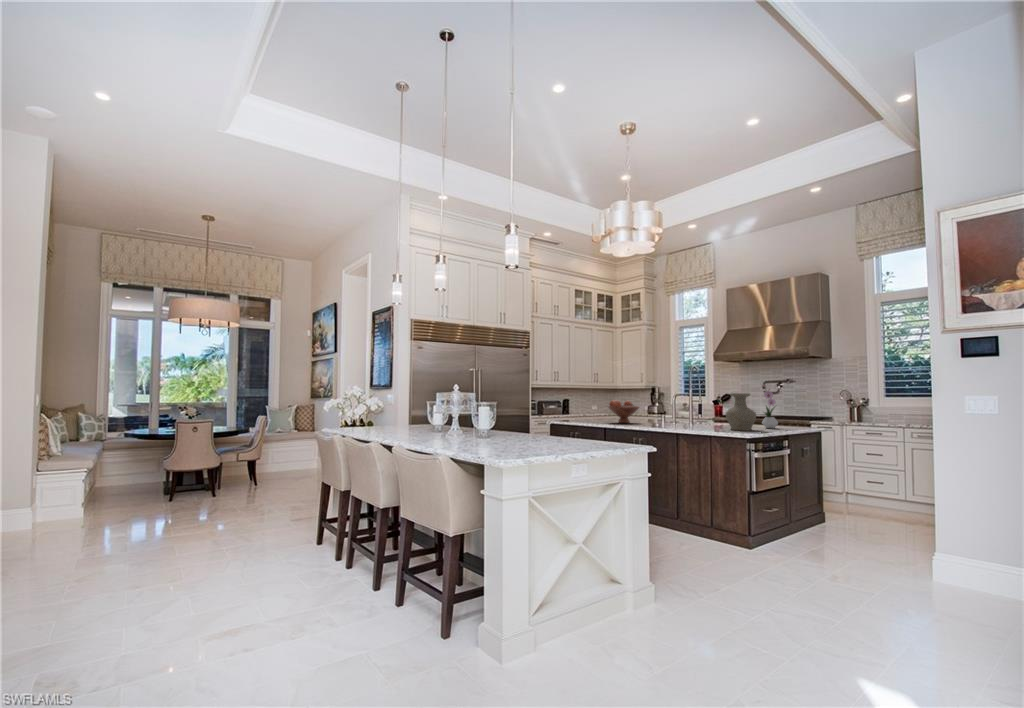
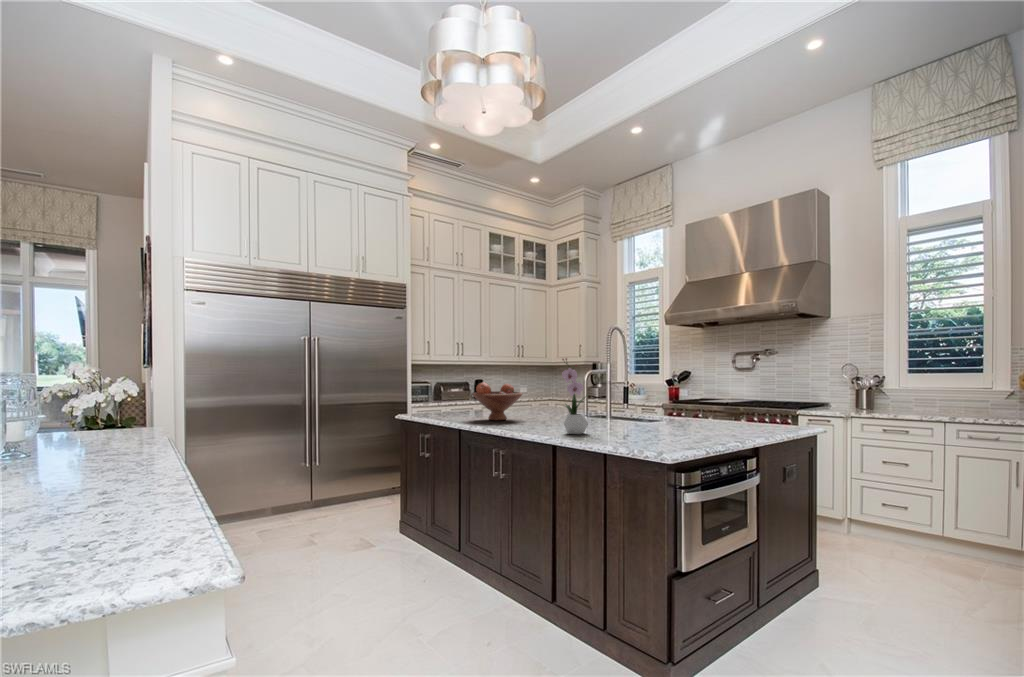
flower arrangement: present [762,391,778,428] -> present [562,358,588,434]
vase: present [726,393,756,430] -> none [635,372,692,445]

